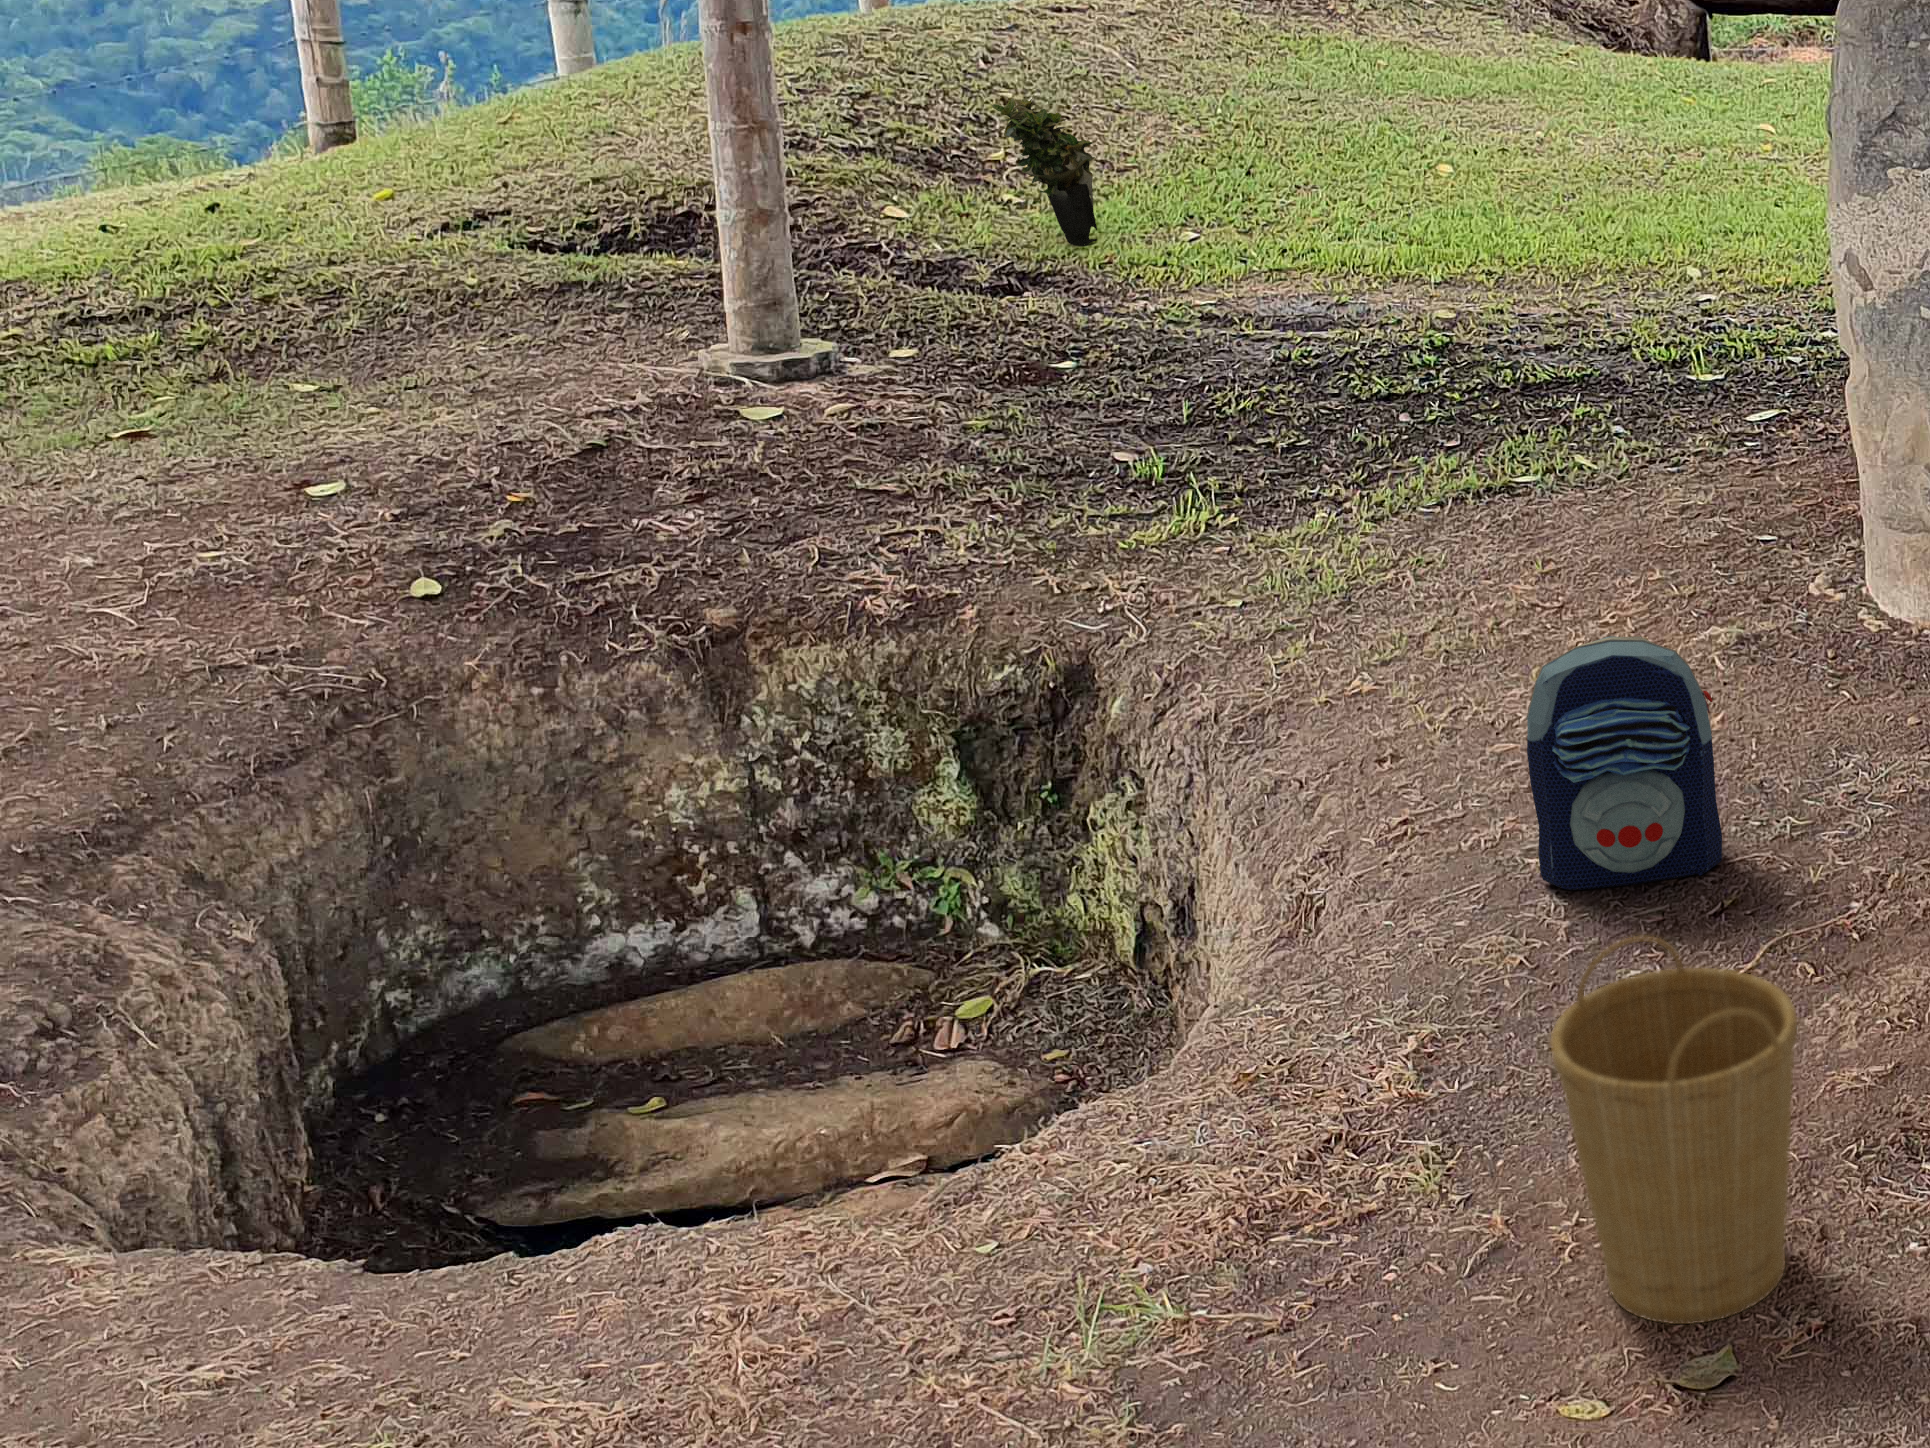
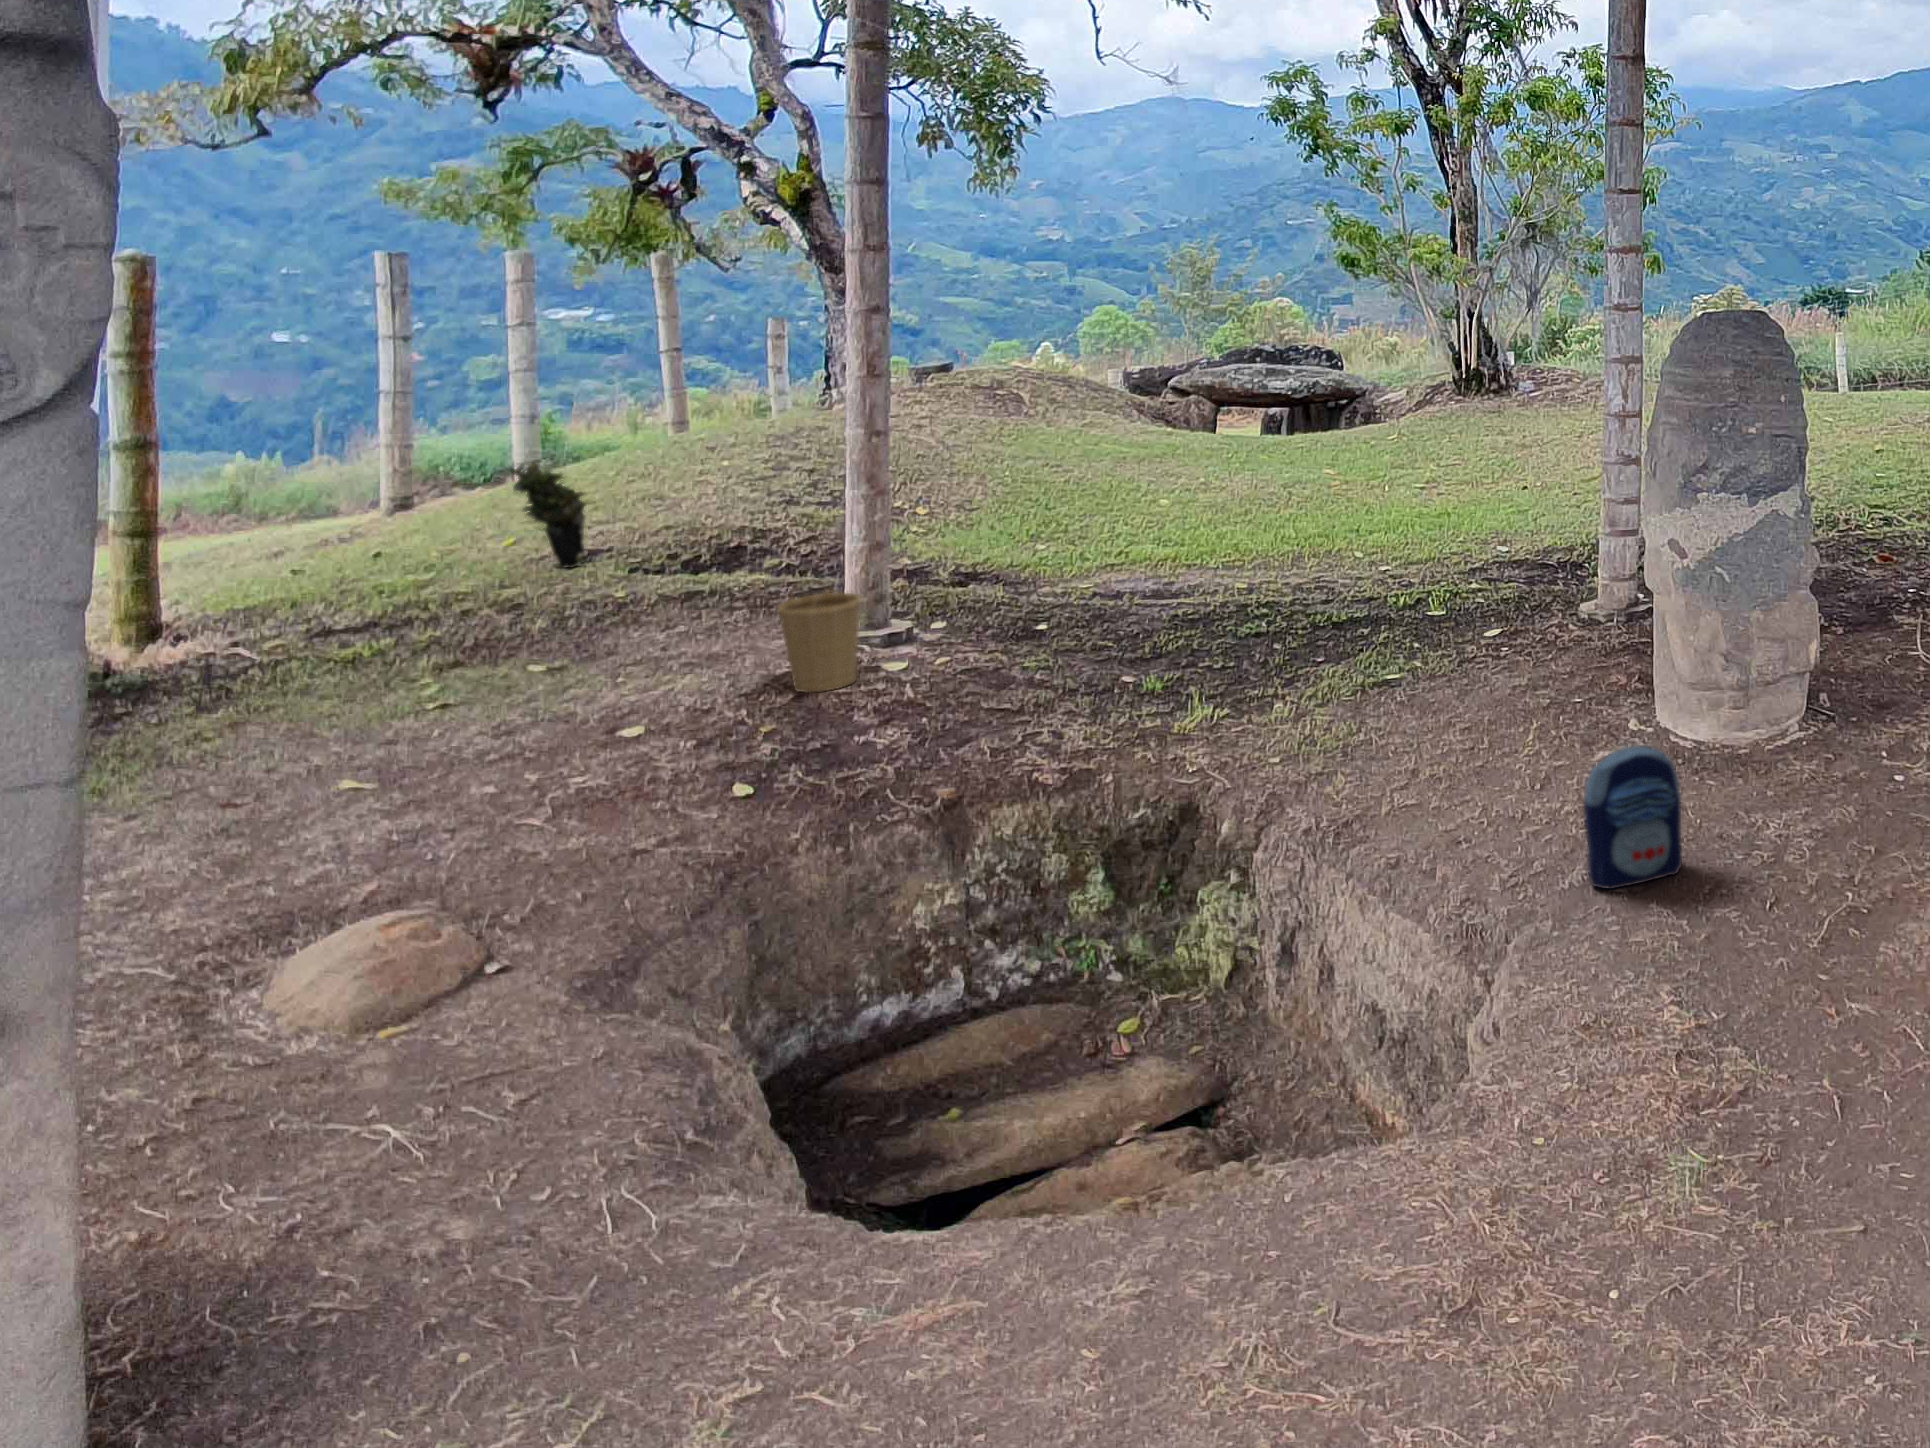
potted plant: present [992,95,1097,246] -> present [507,464,587,568]
basket: present [1551,936,1797,1324] -> present [777,588,861,692]

